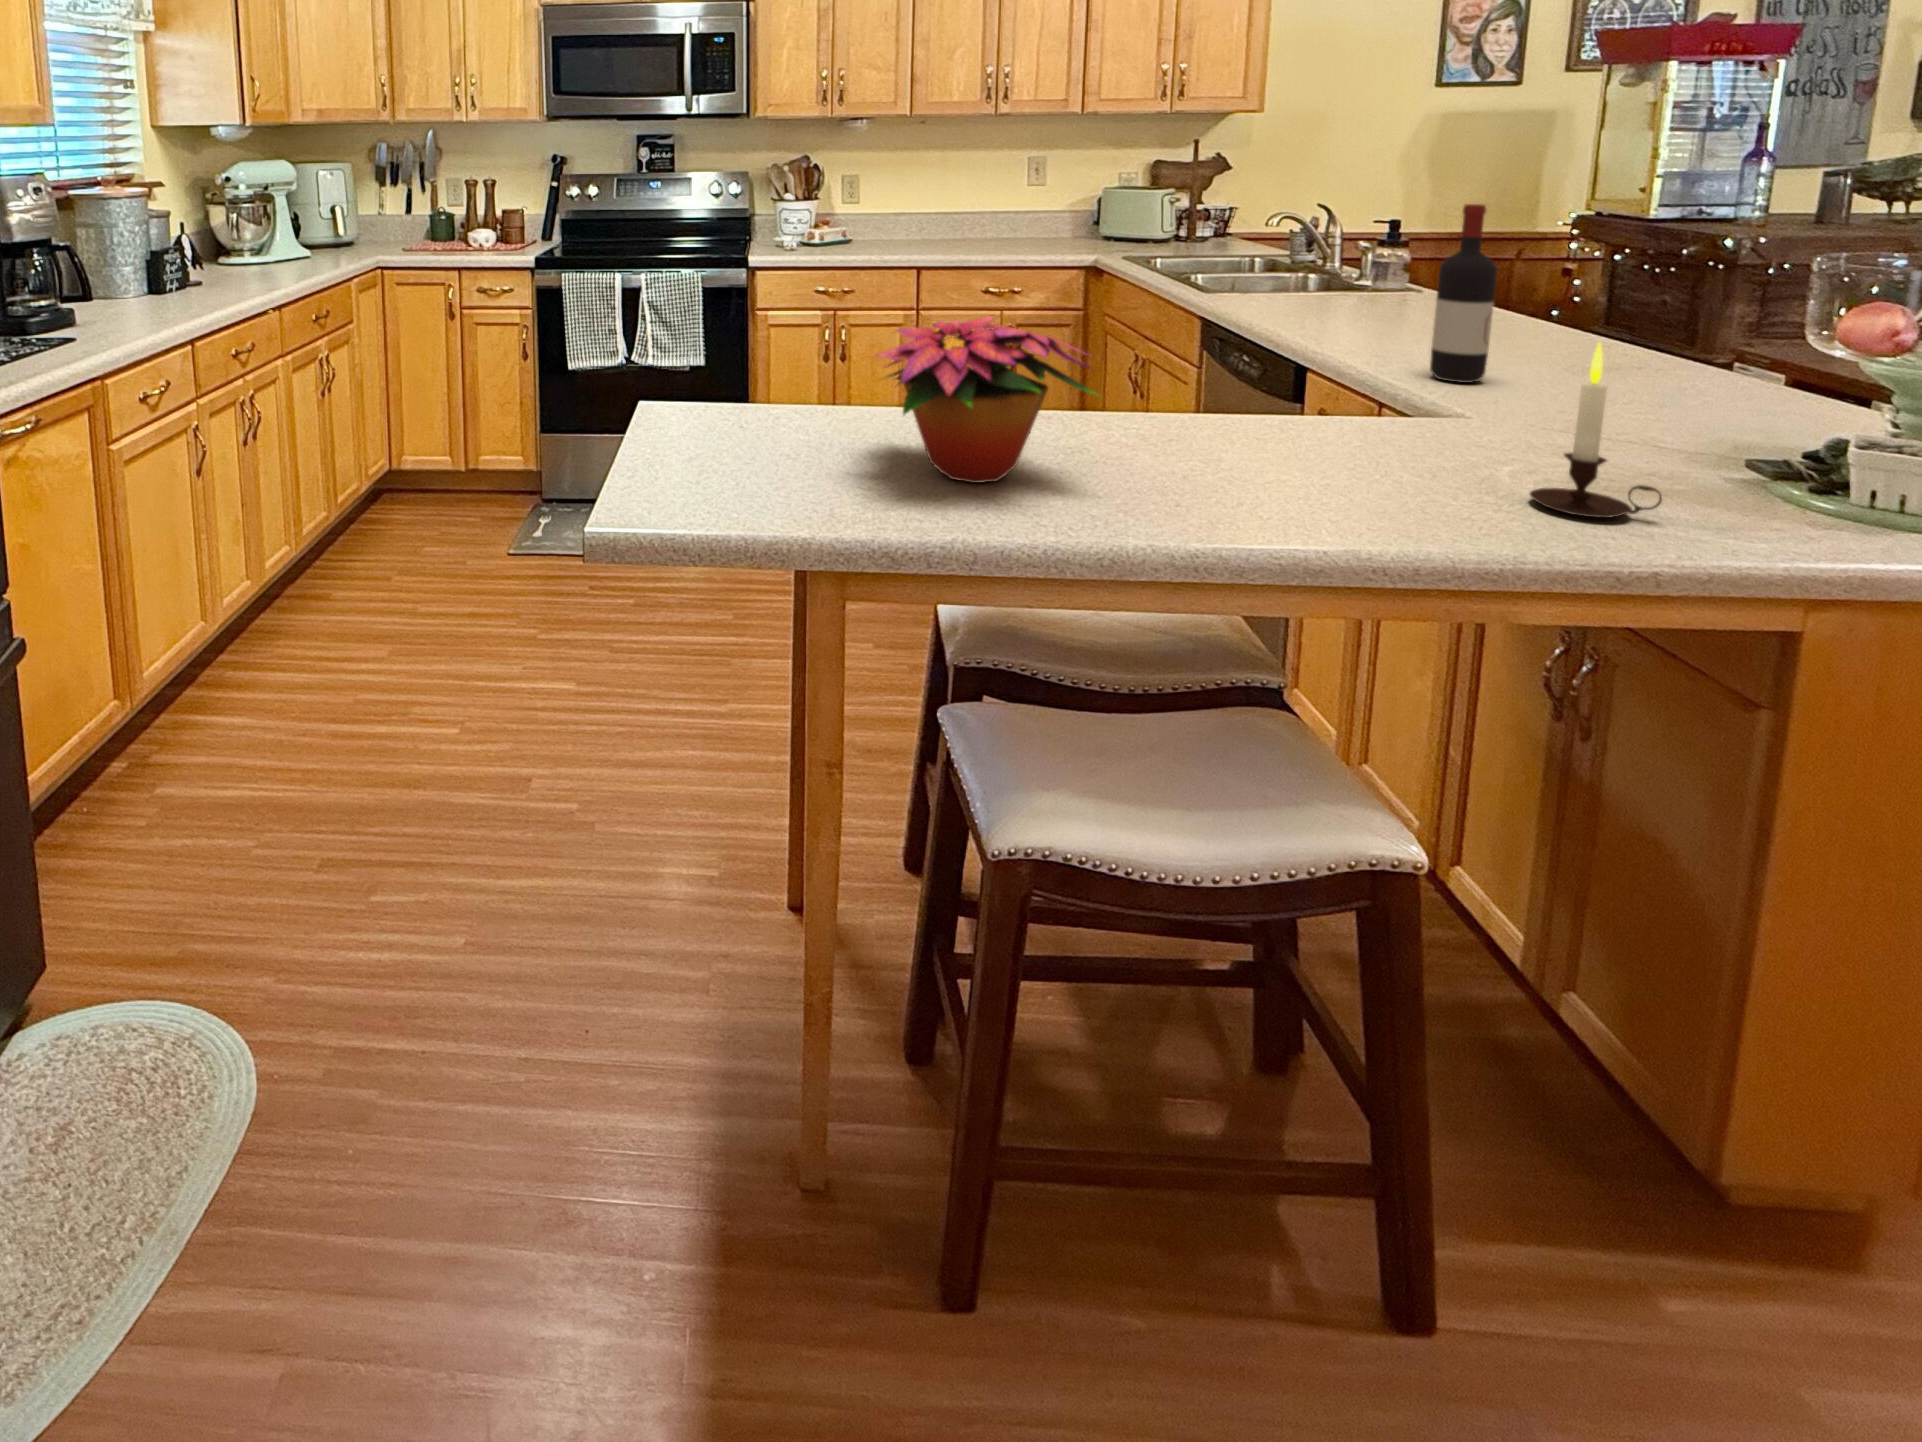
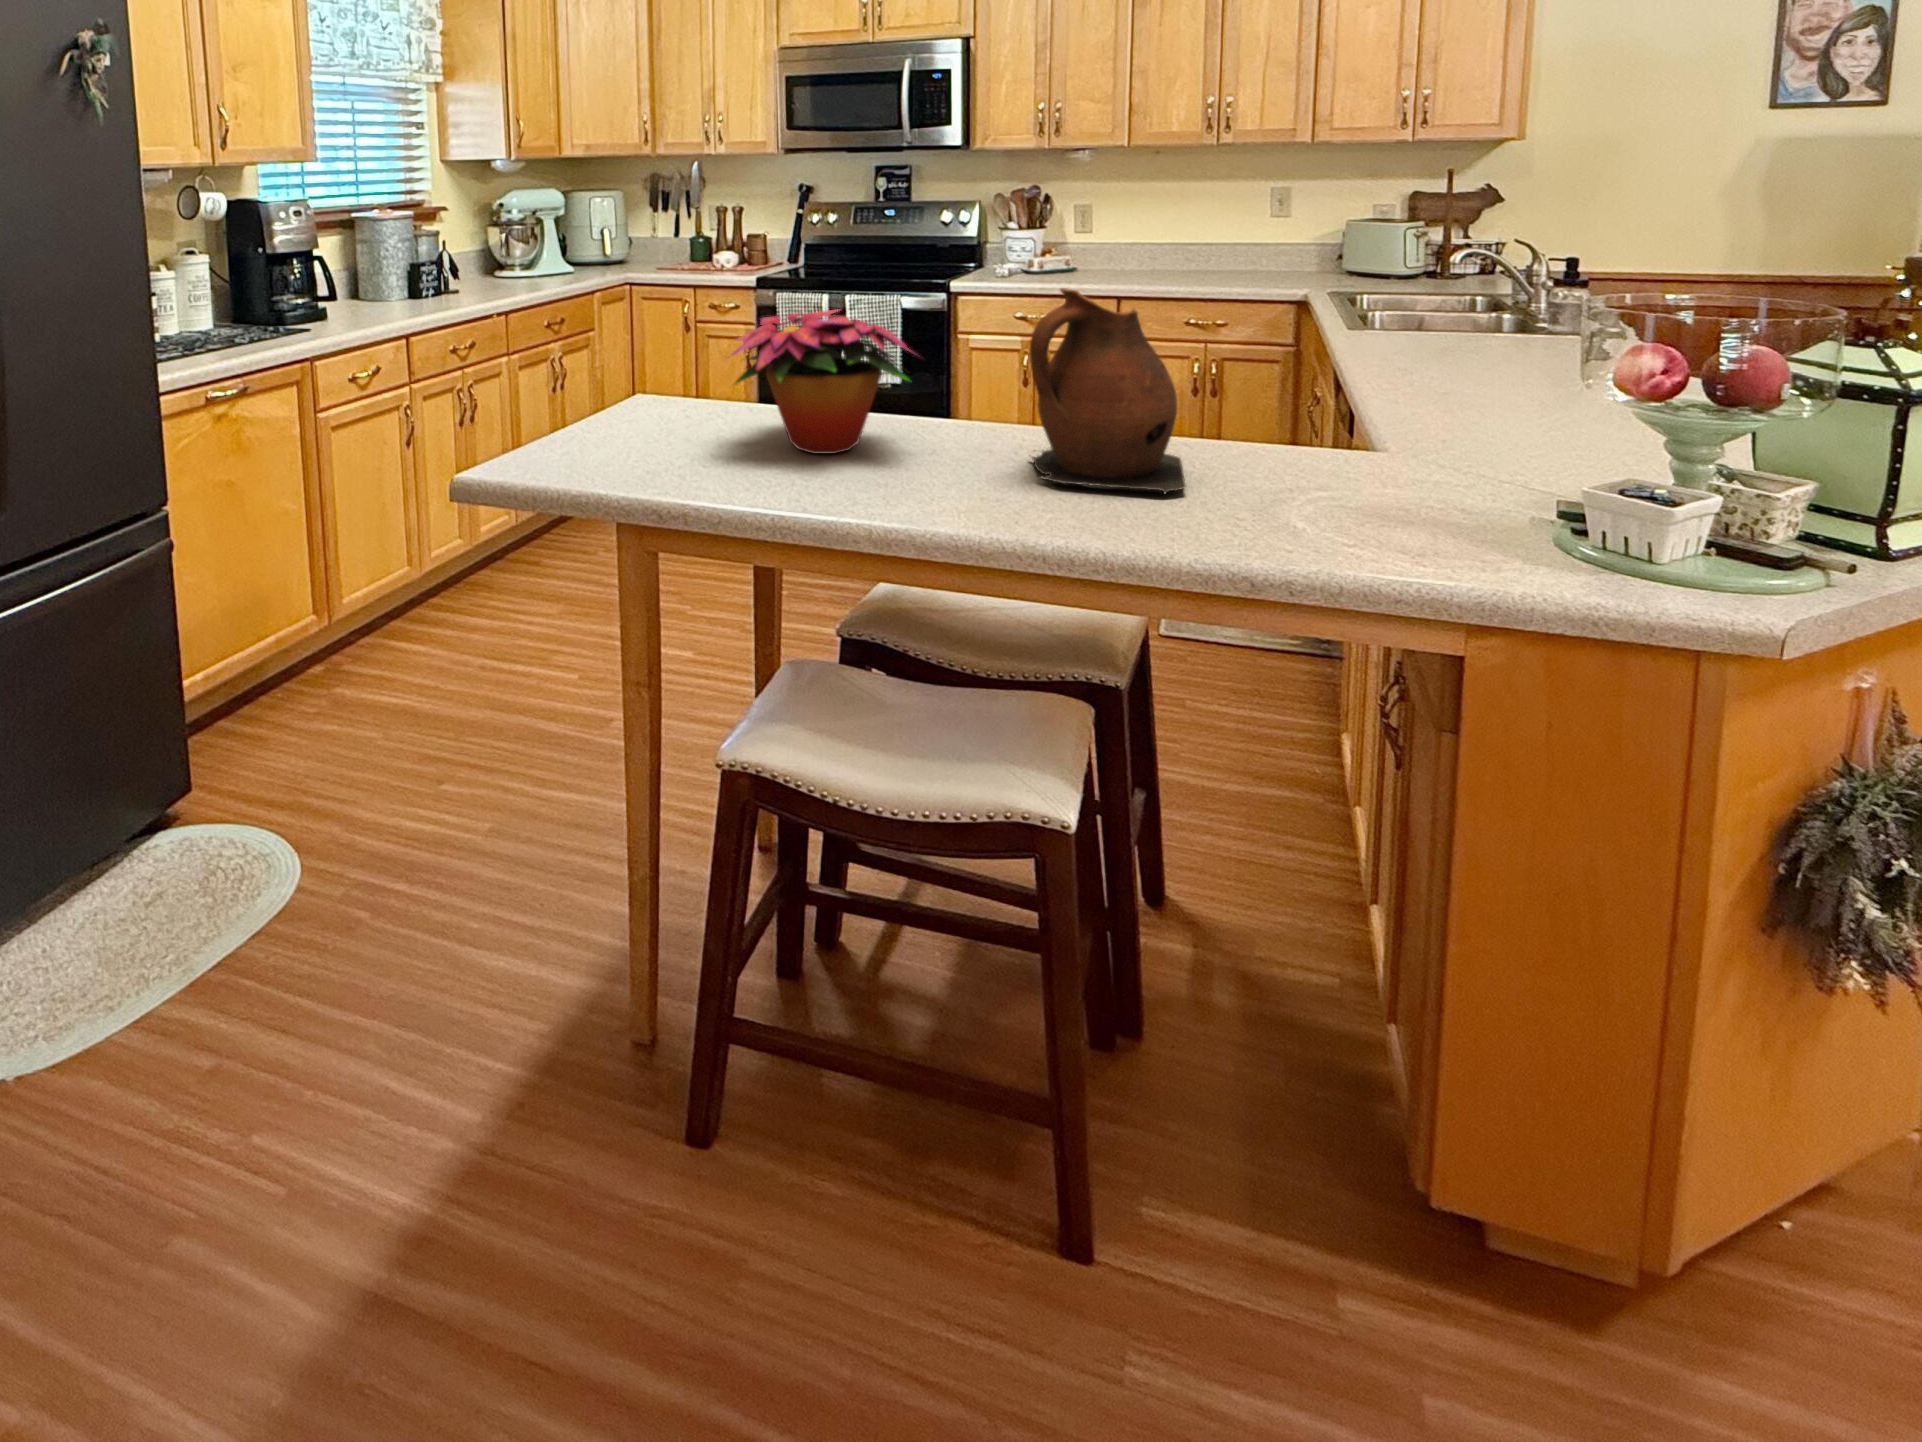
wine bottle: present [1430,204,1497,383] -> none [1438,225,1503,412]
ceramic pitcher: none [1193,287,1407,504] -> present [1029,288,1185,494]
candle: present [1530,342,1662,518] -> none [1311,347,1422,522]

